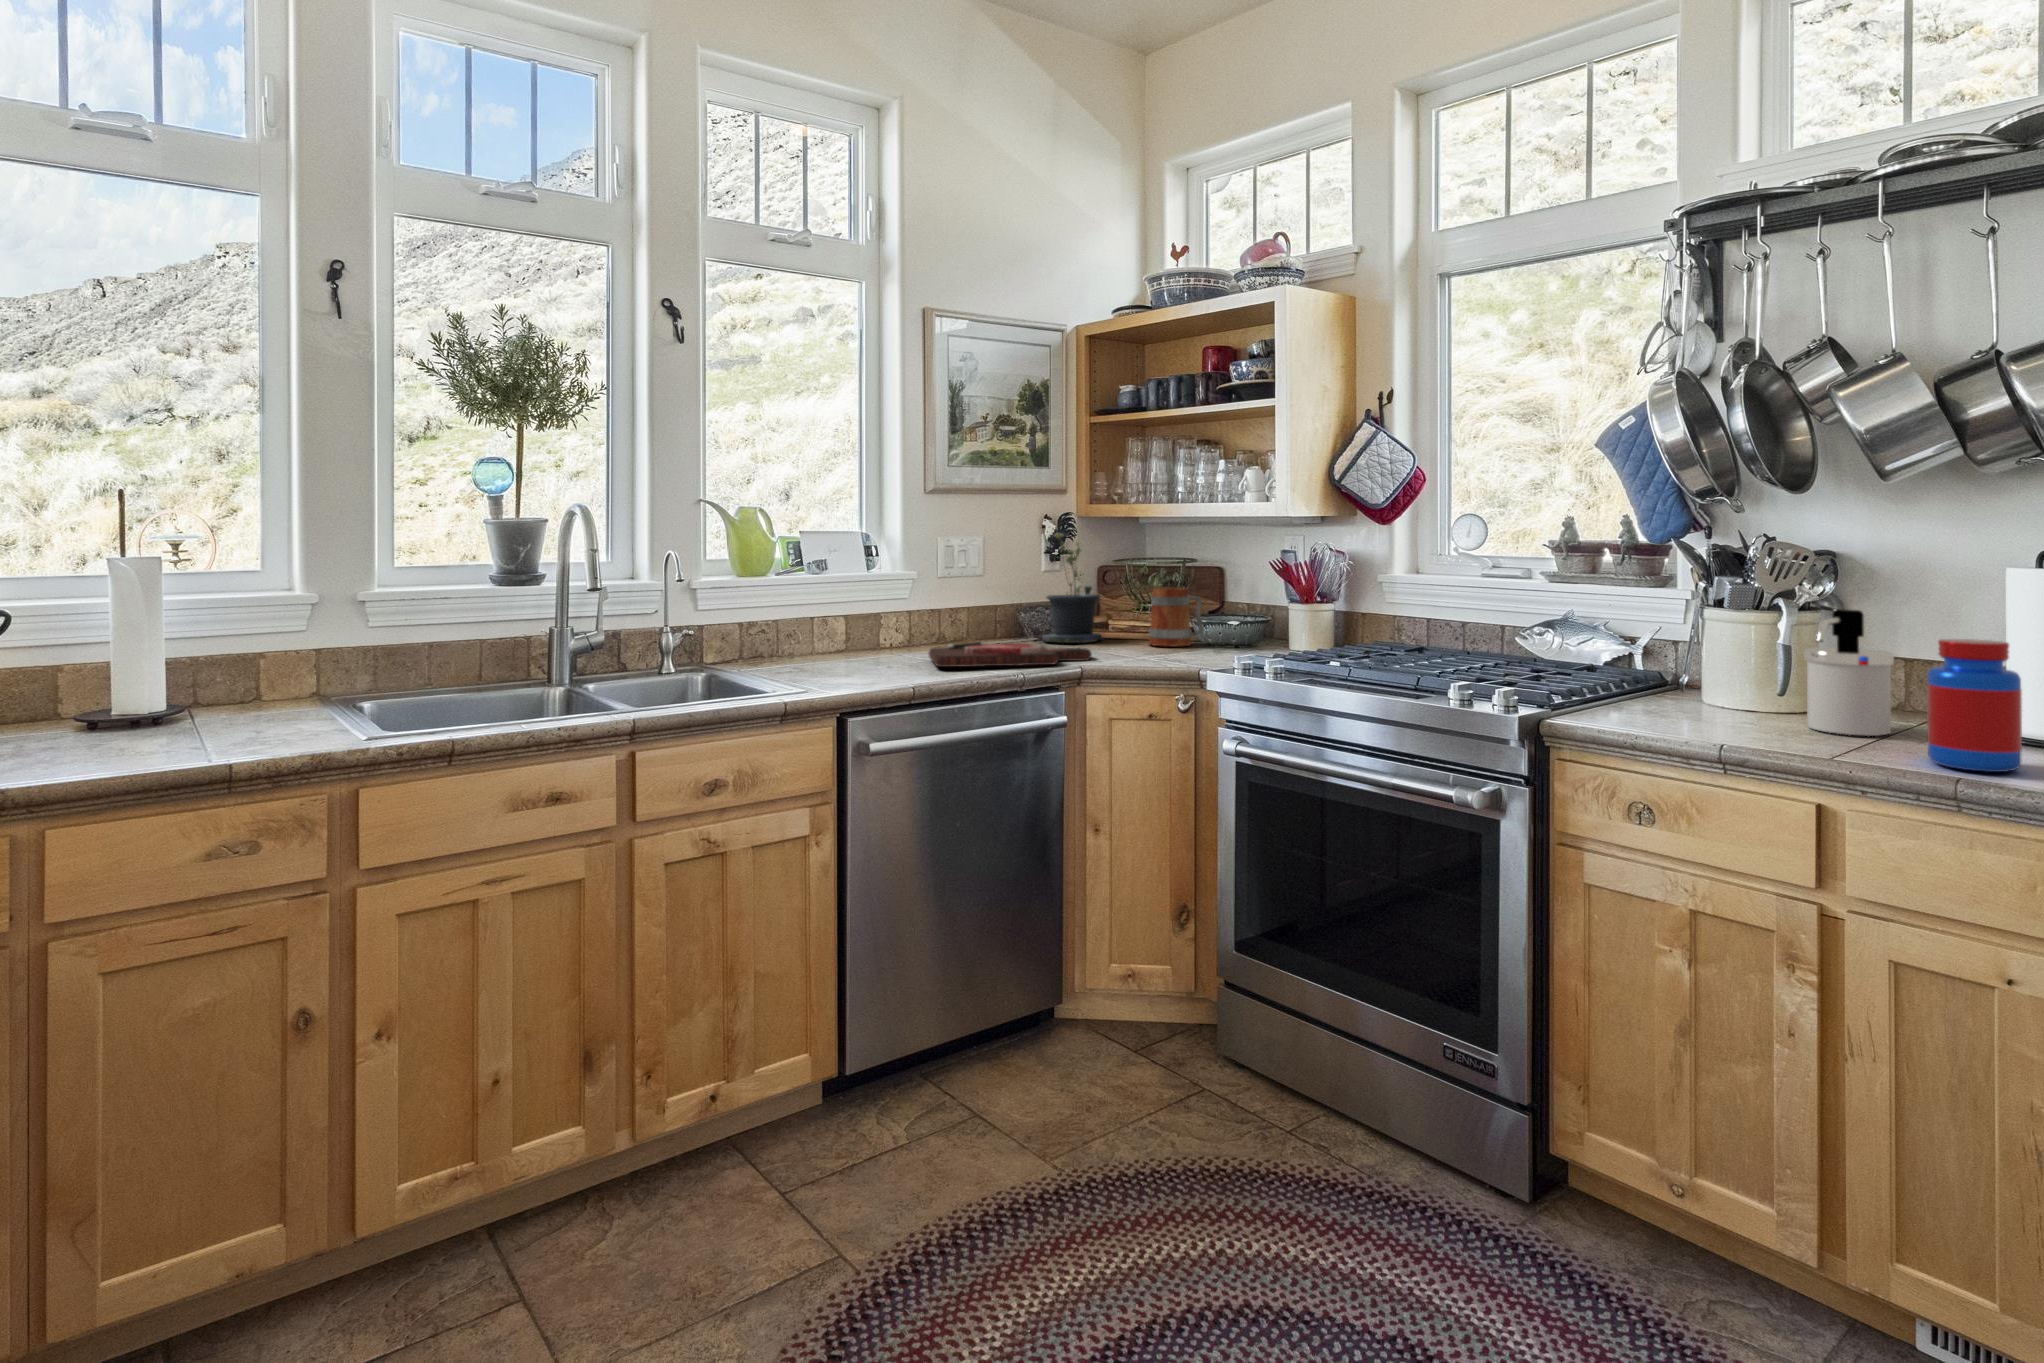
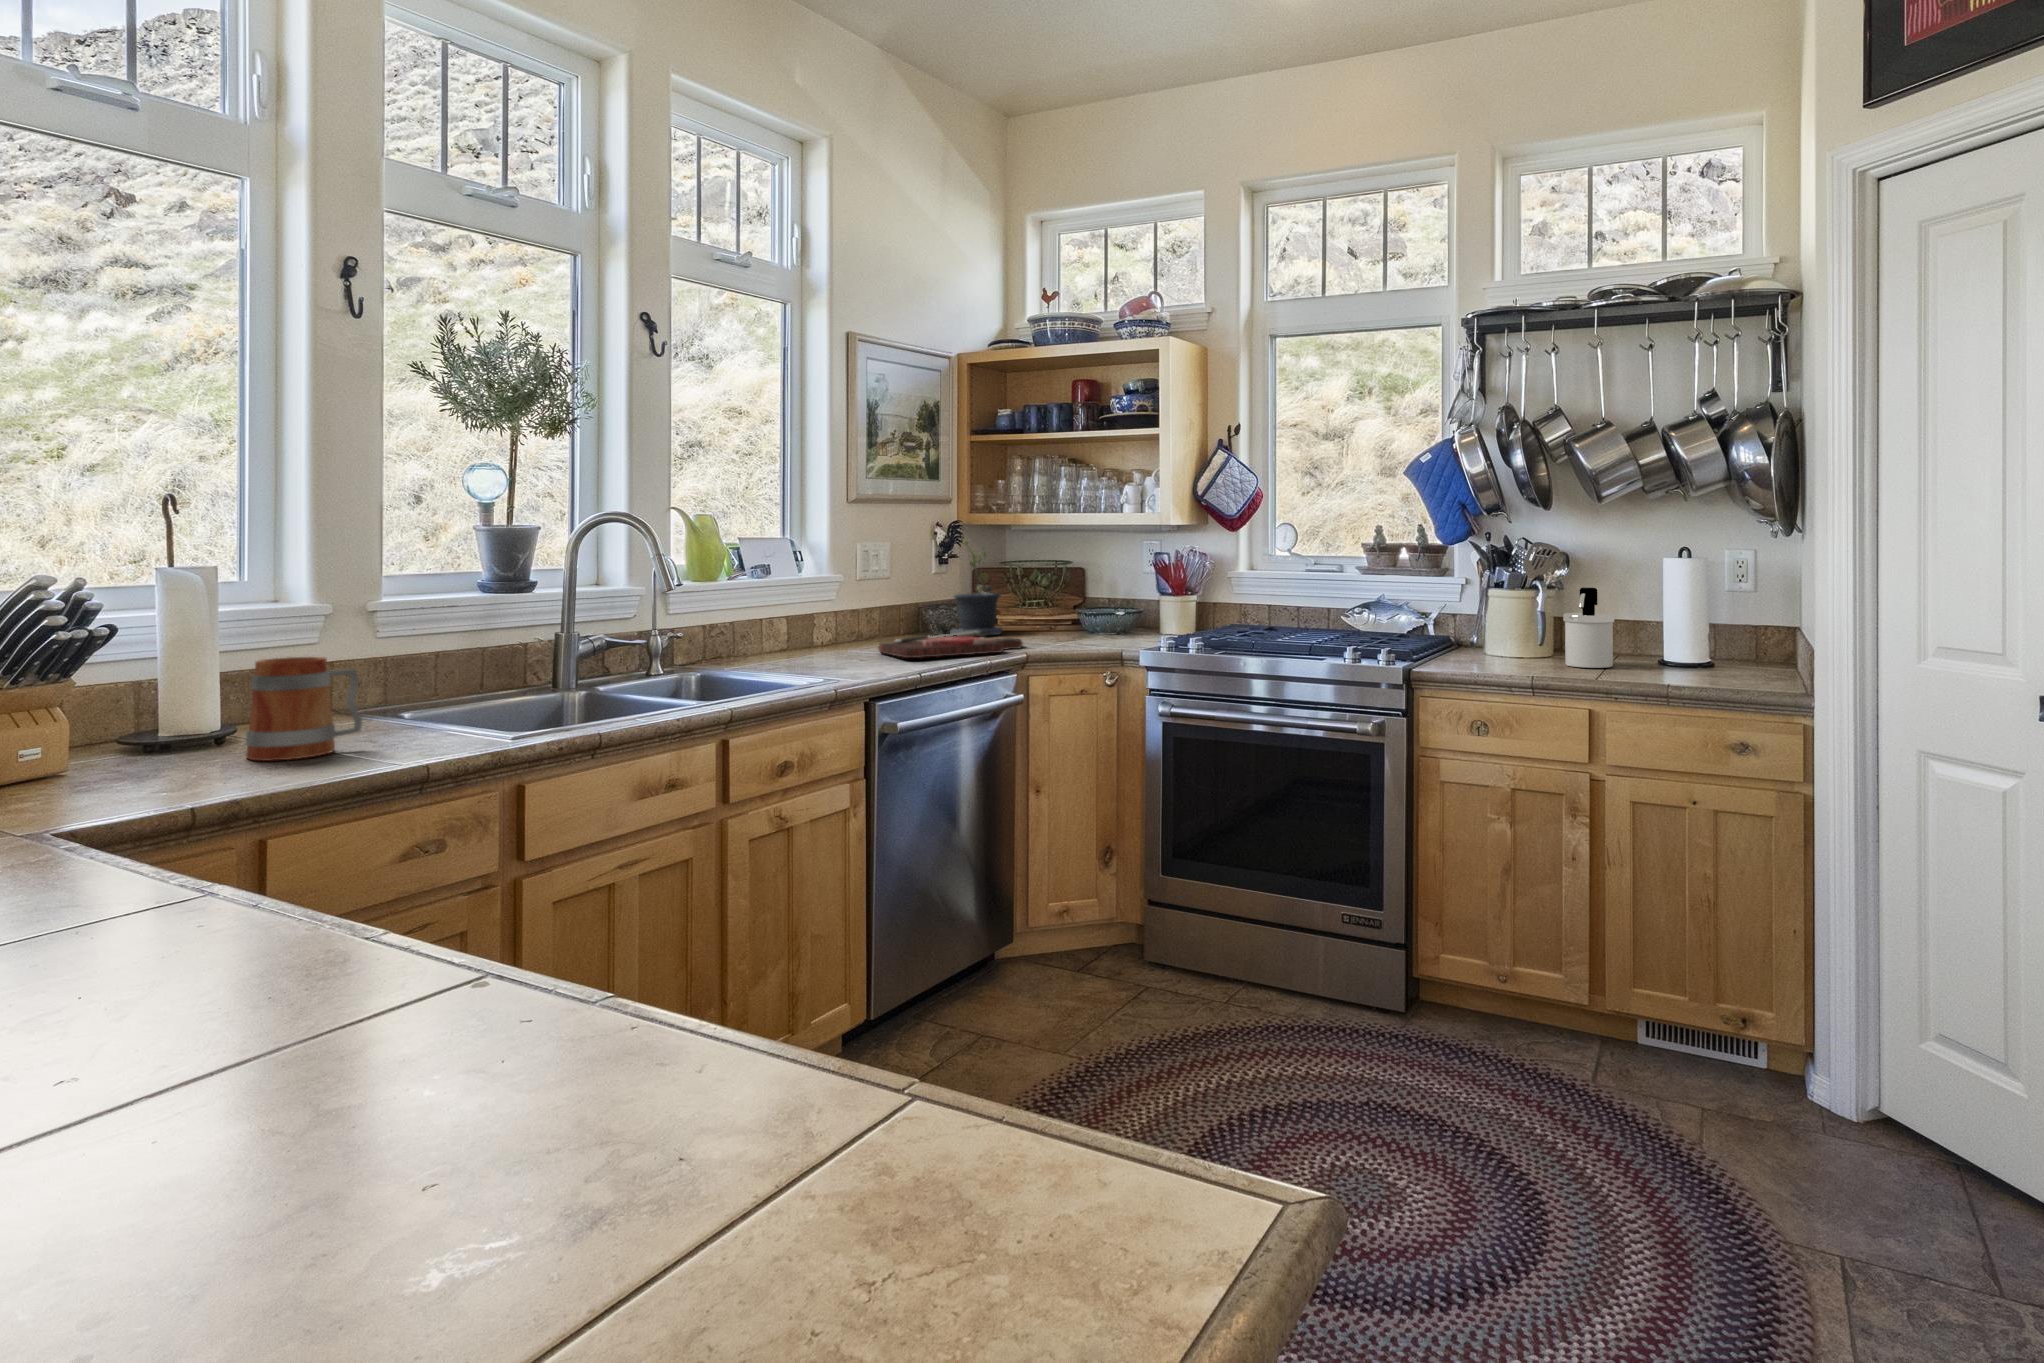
mug: present [1149,588,1204,646] -> present [246,657,362,761]
jar: present [1927,639,2022,772] -> none [1645,603,1694,682]

